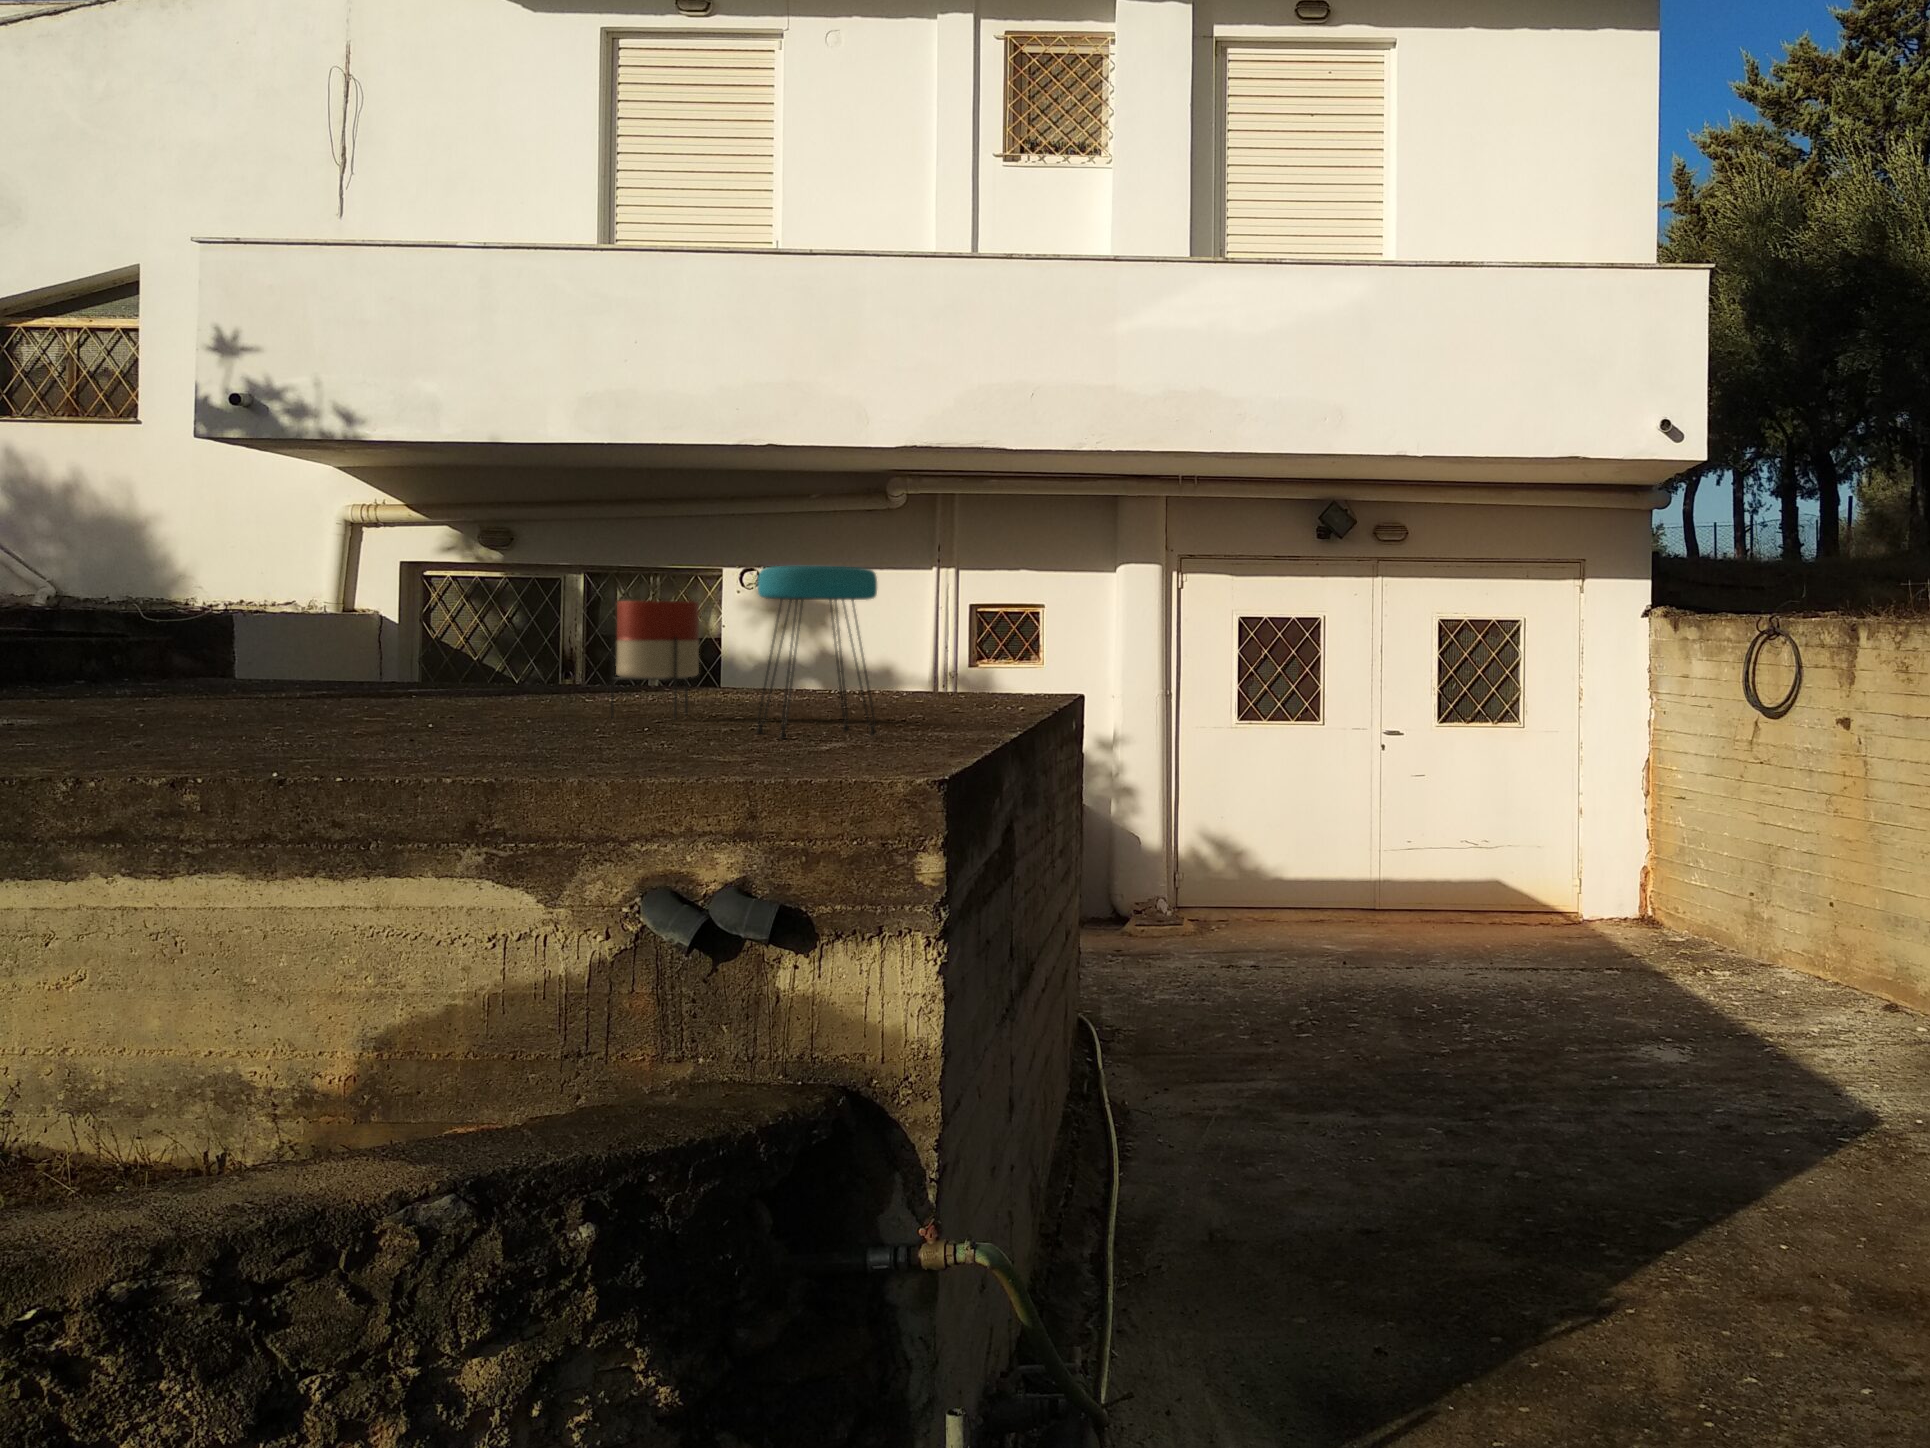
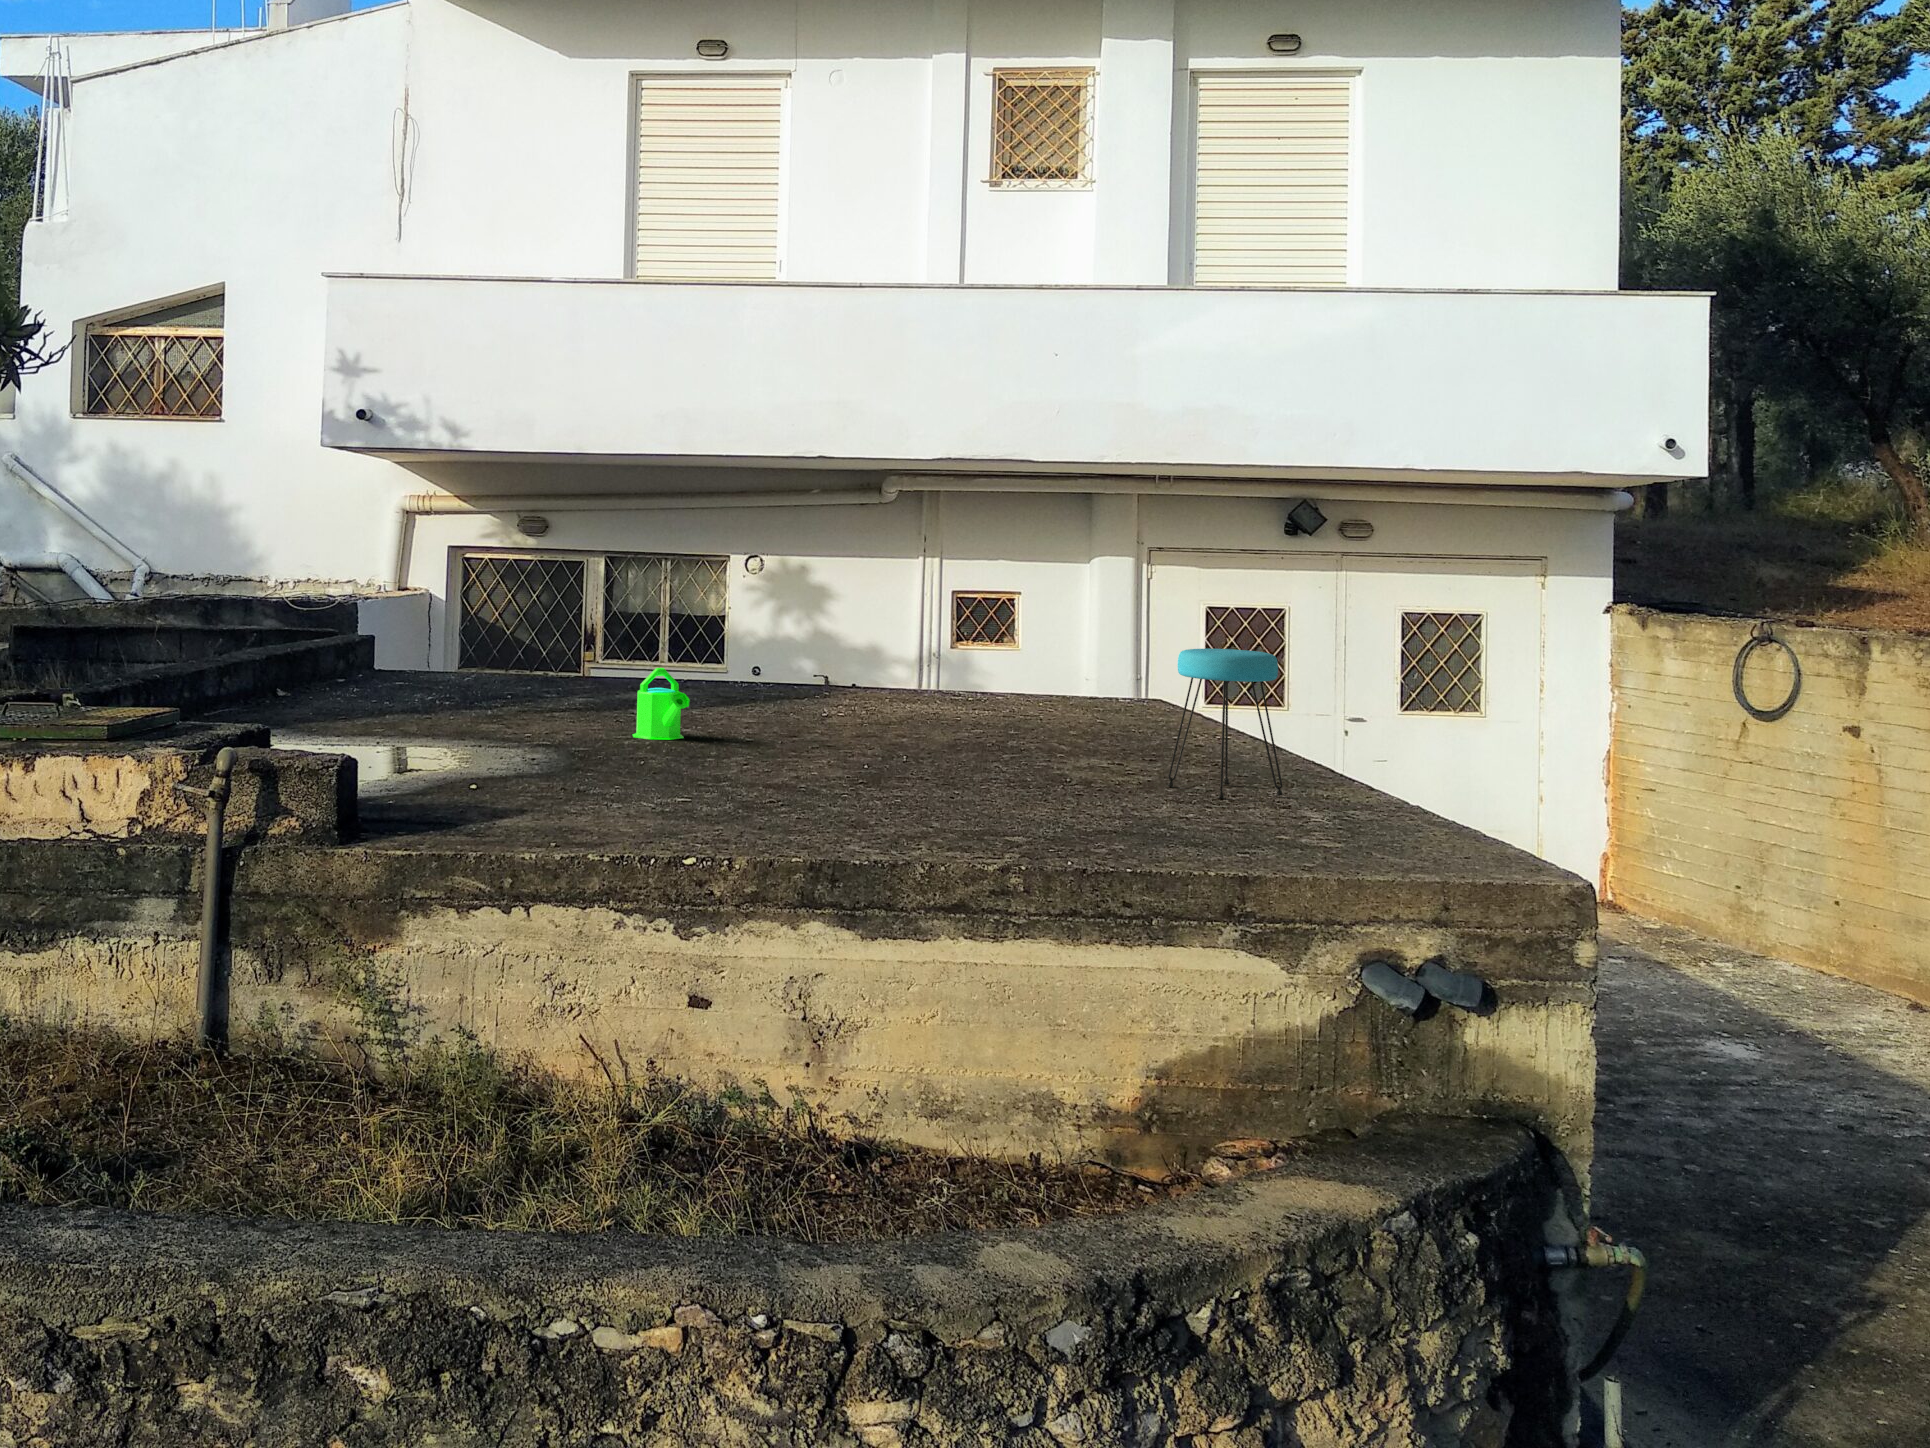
planter: present [611,601,699,719] -> none [959,651,1030,757]
watering can: none [185,627,266,713] -> present [633,668,690,740]

